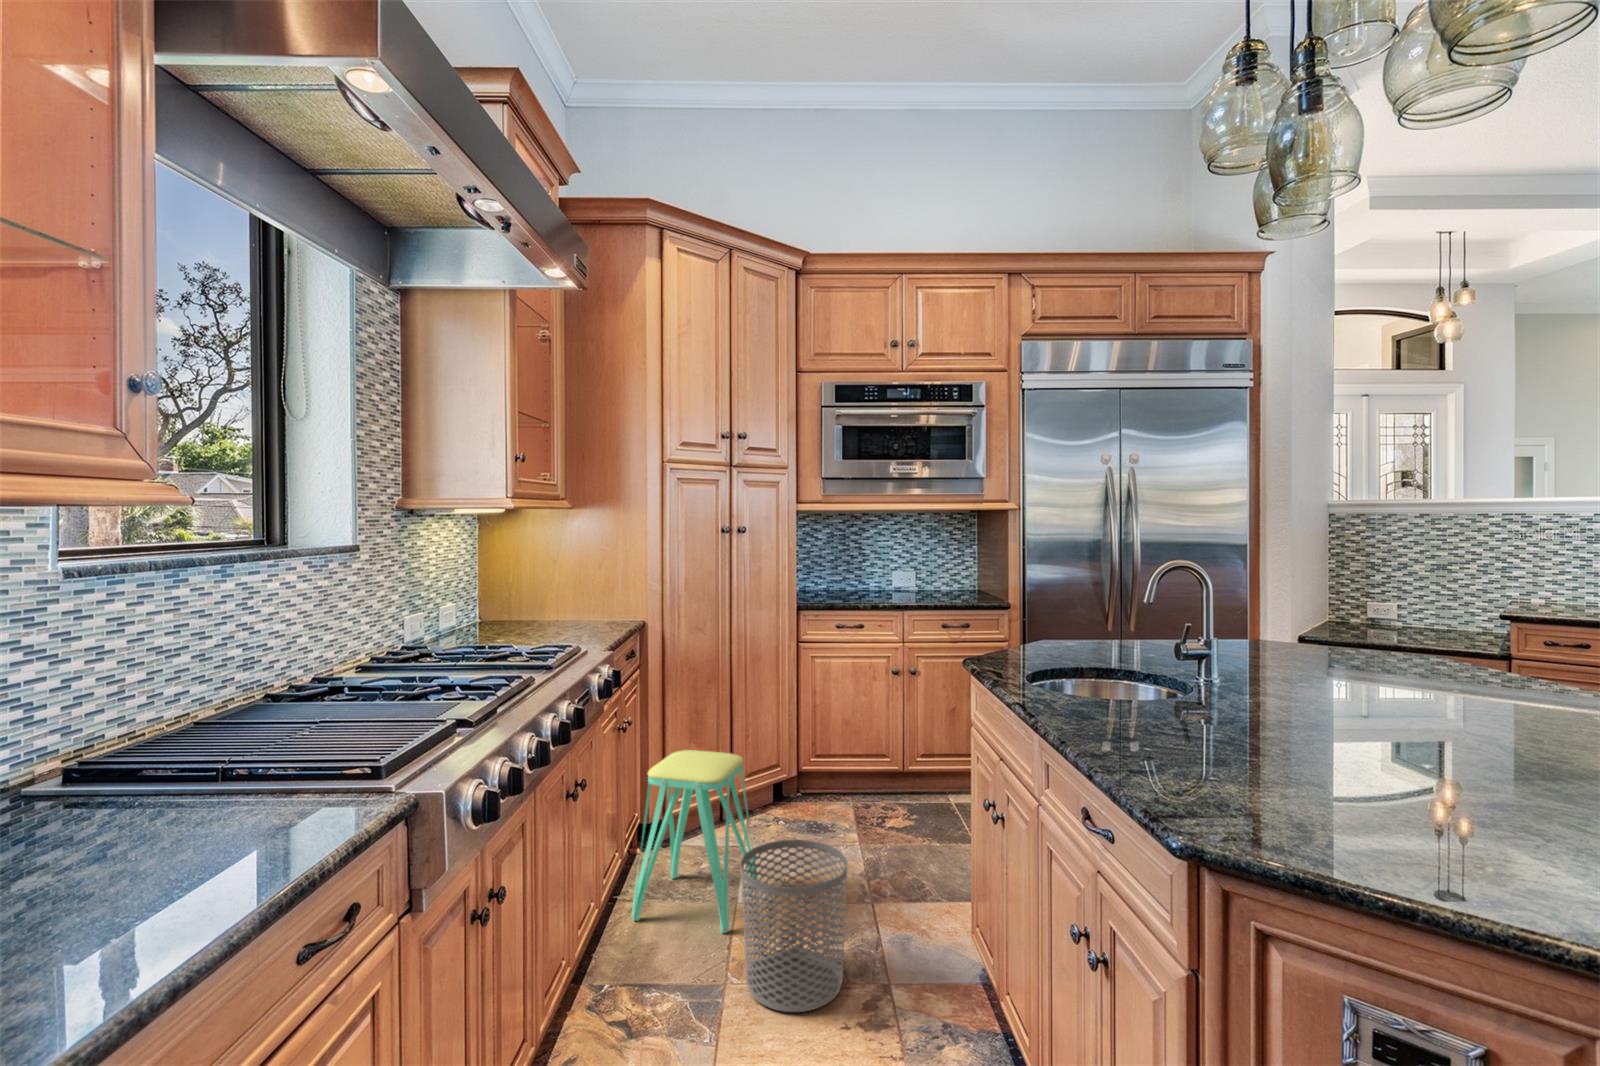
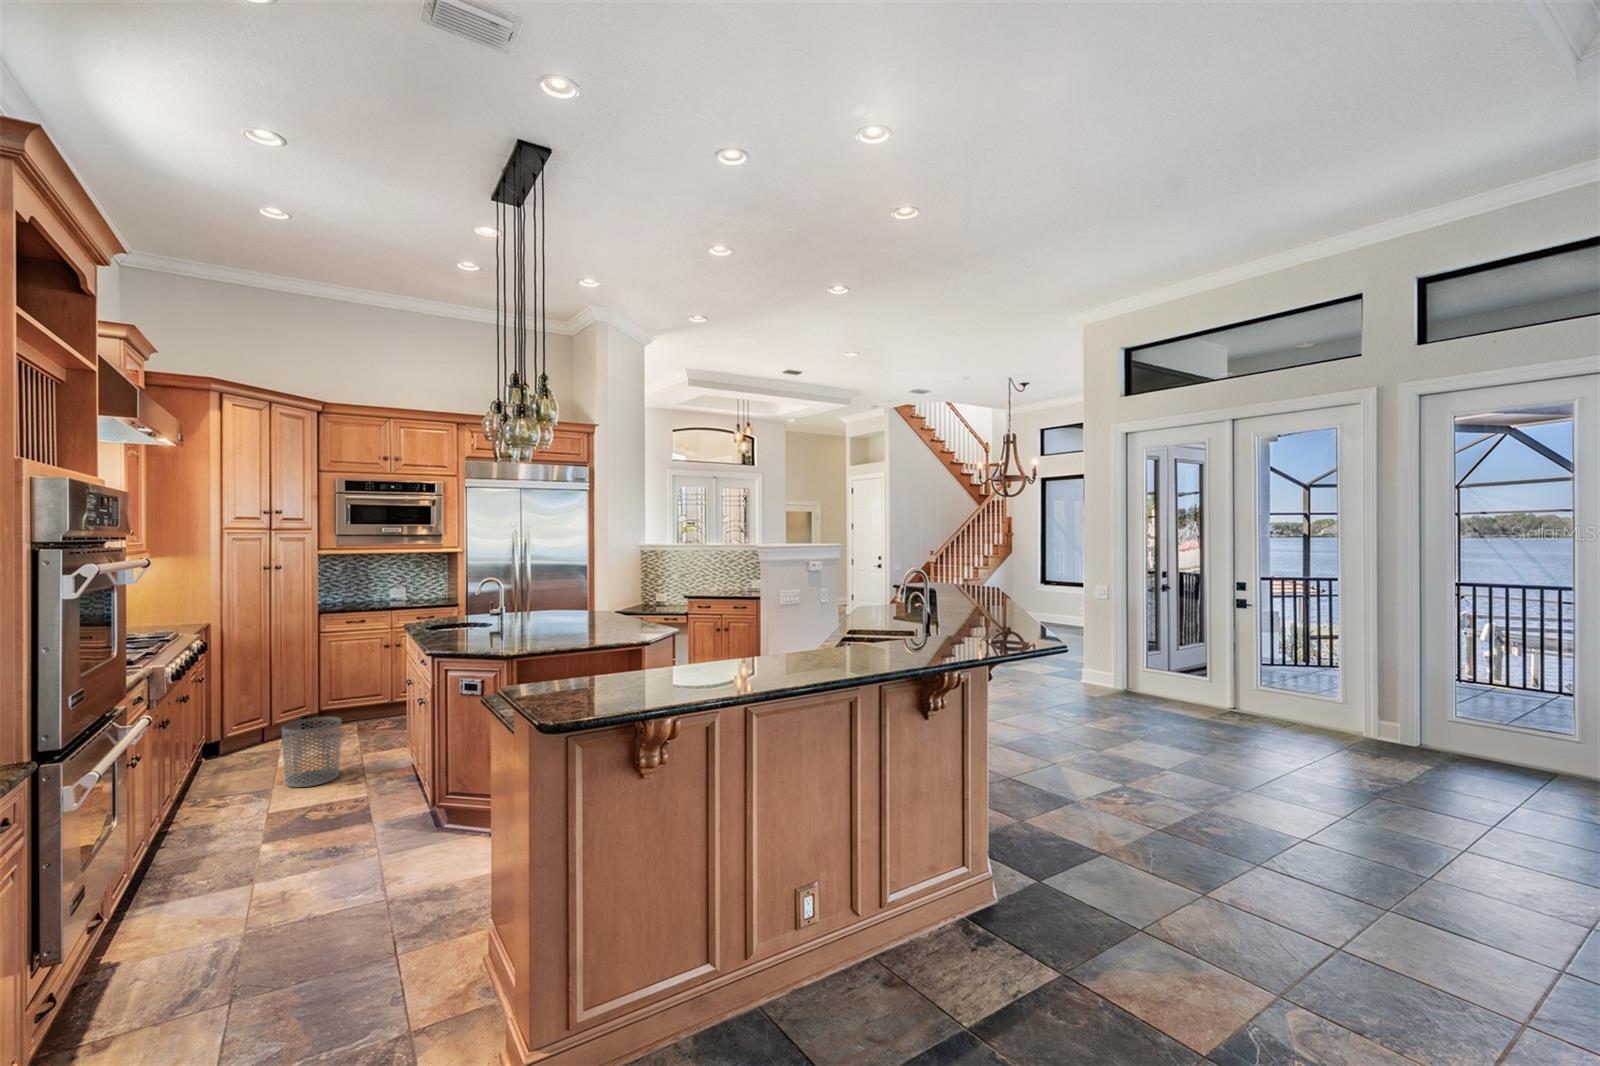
stool: present [632,750,758,933] -> none [208,689,291,781]

